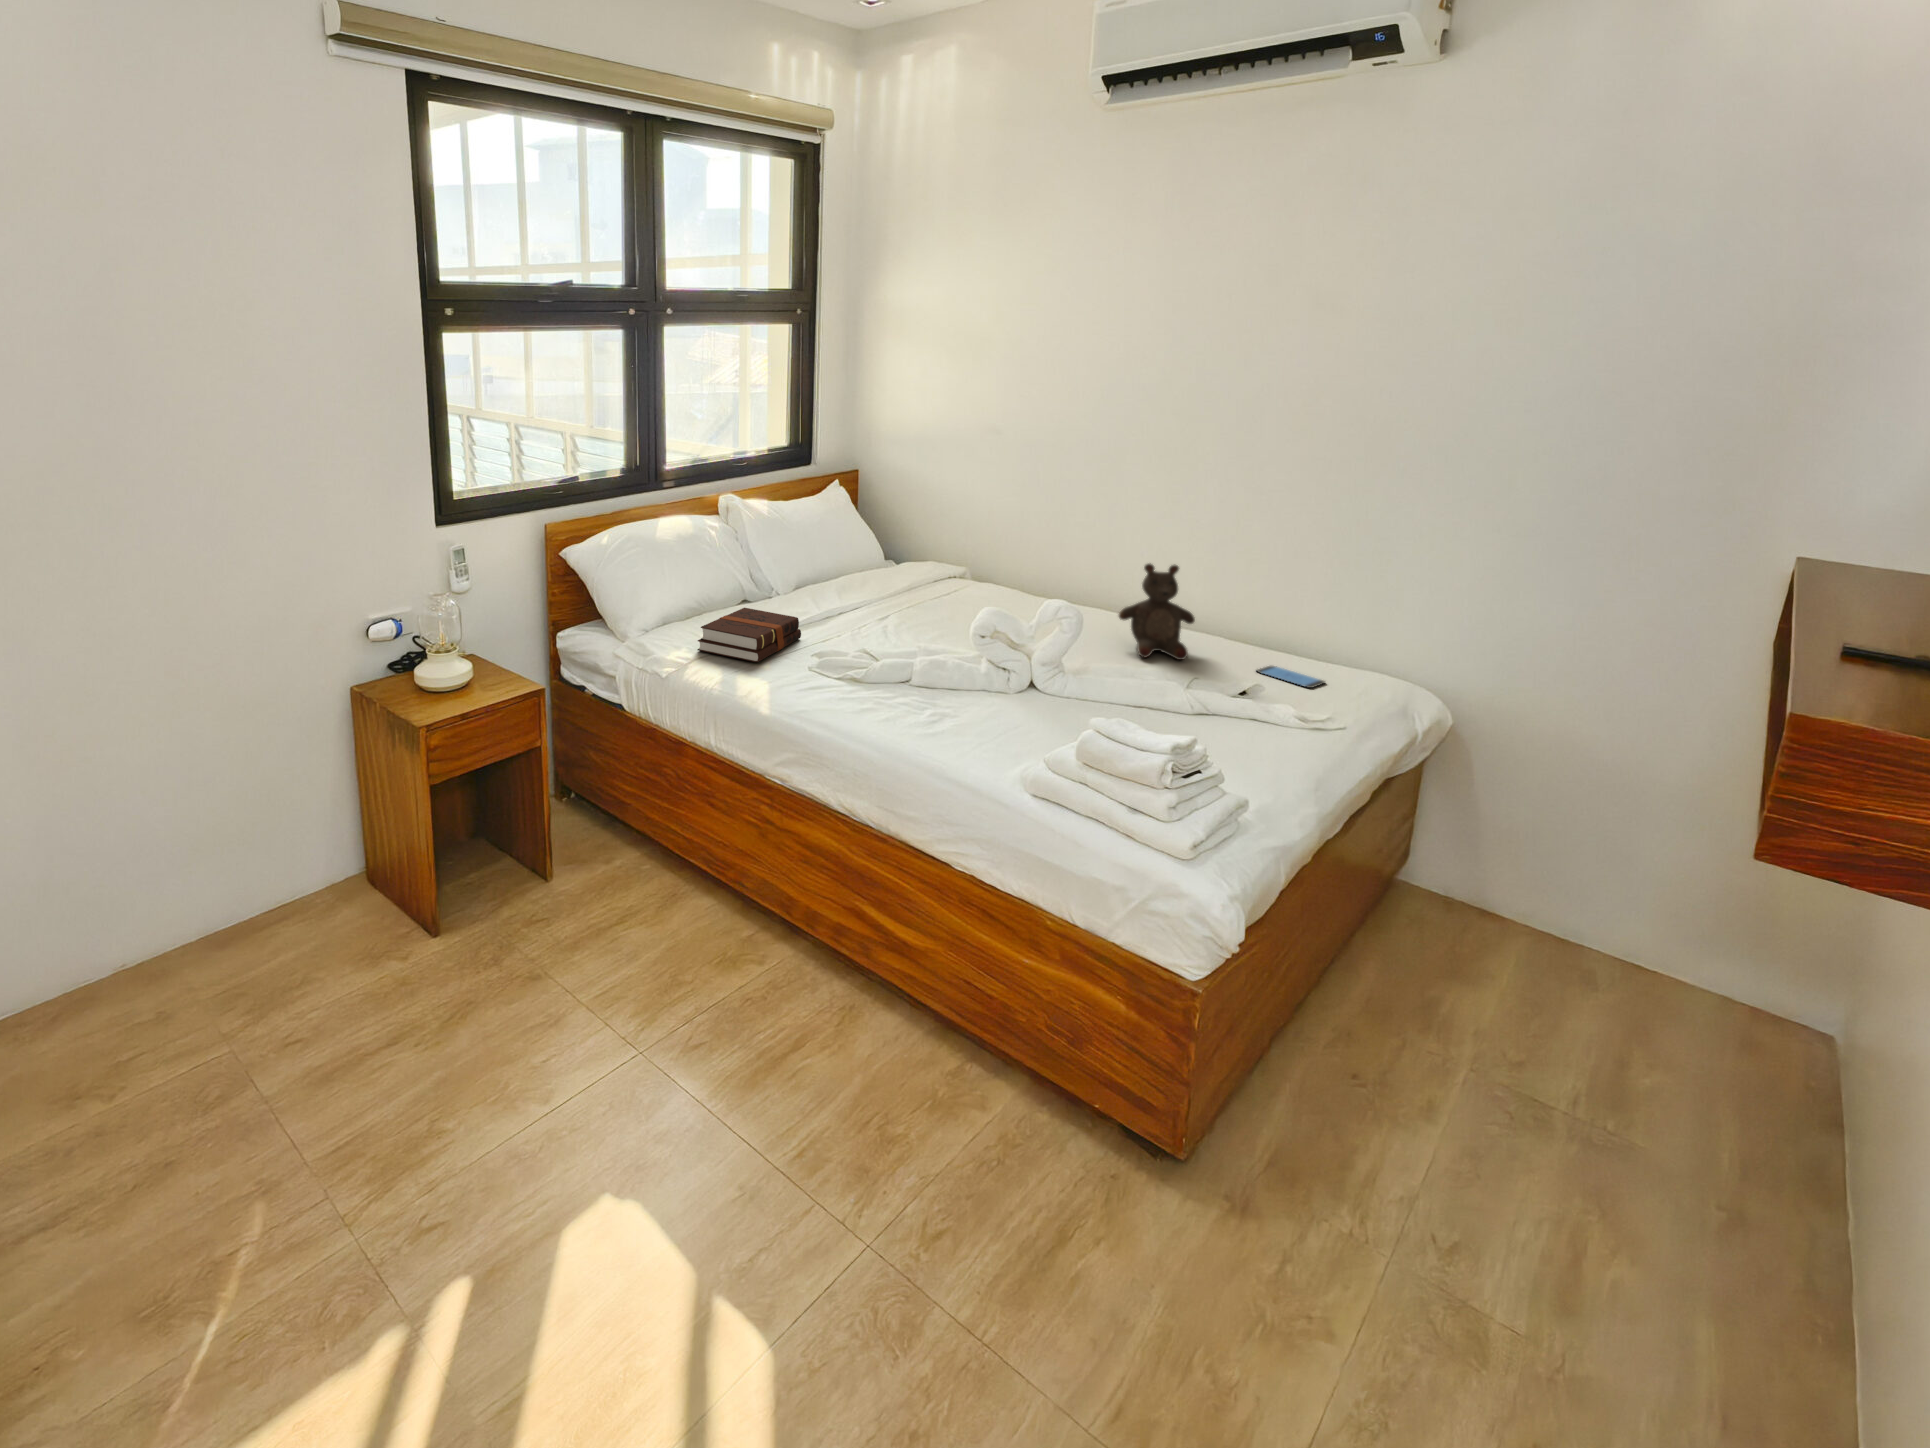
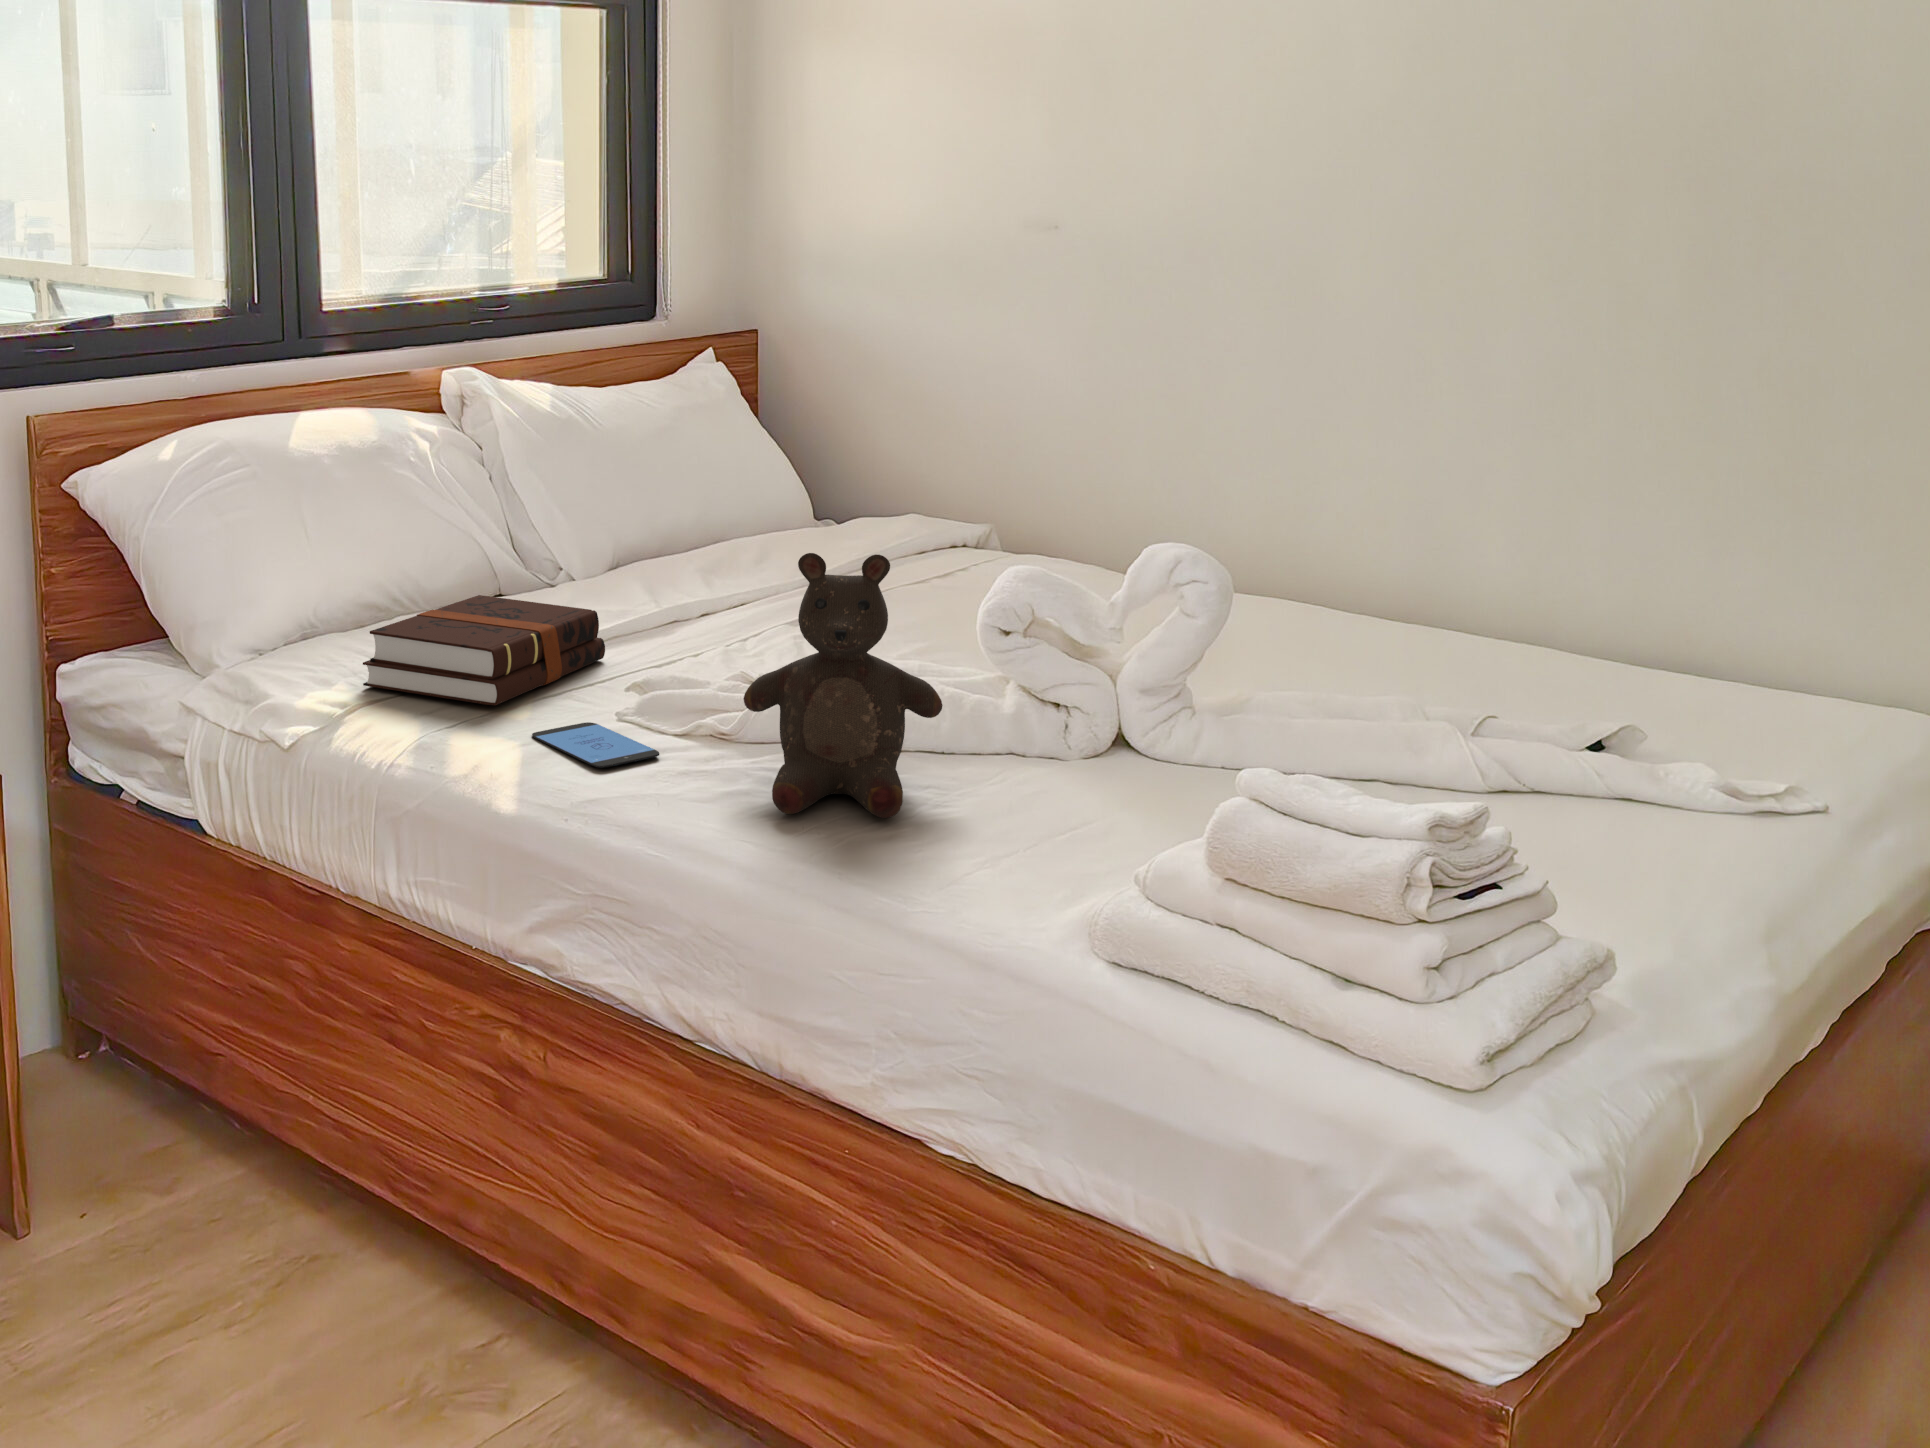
stuffed bear: present [1119,563,1195,660] -> present [744,553,943,818]
smartphone: present [1257,666,1325,688] -> present [532,722,659,768]

